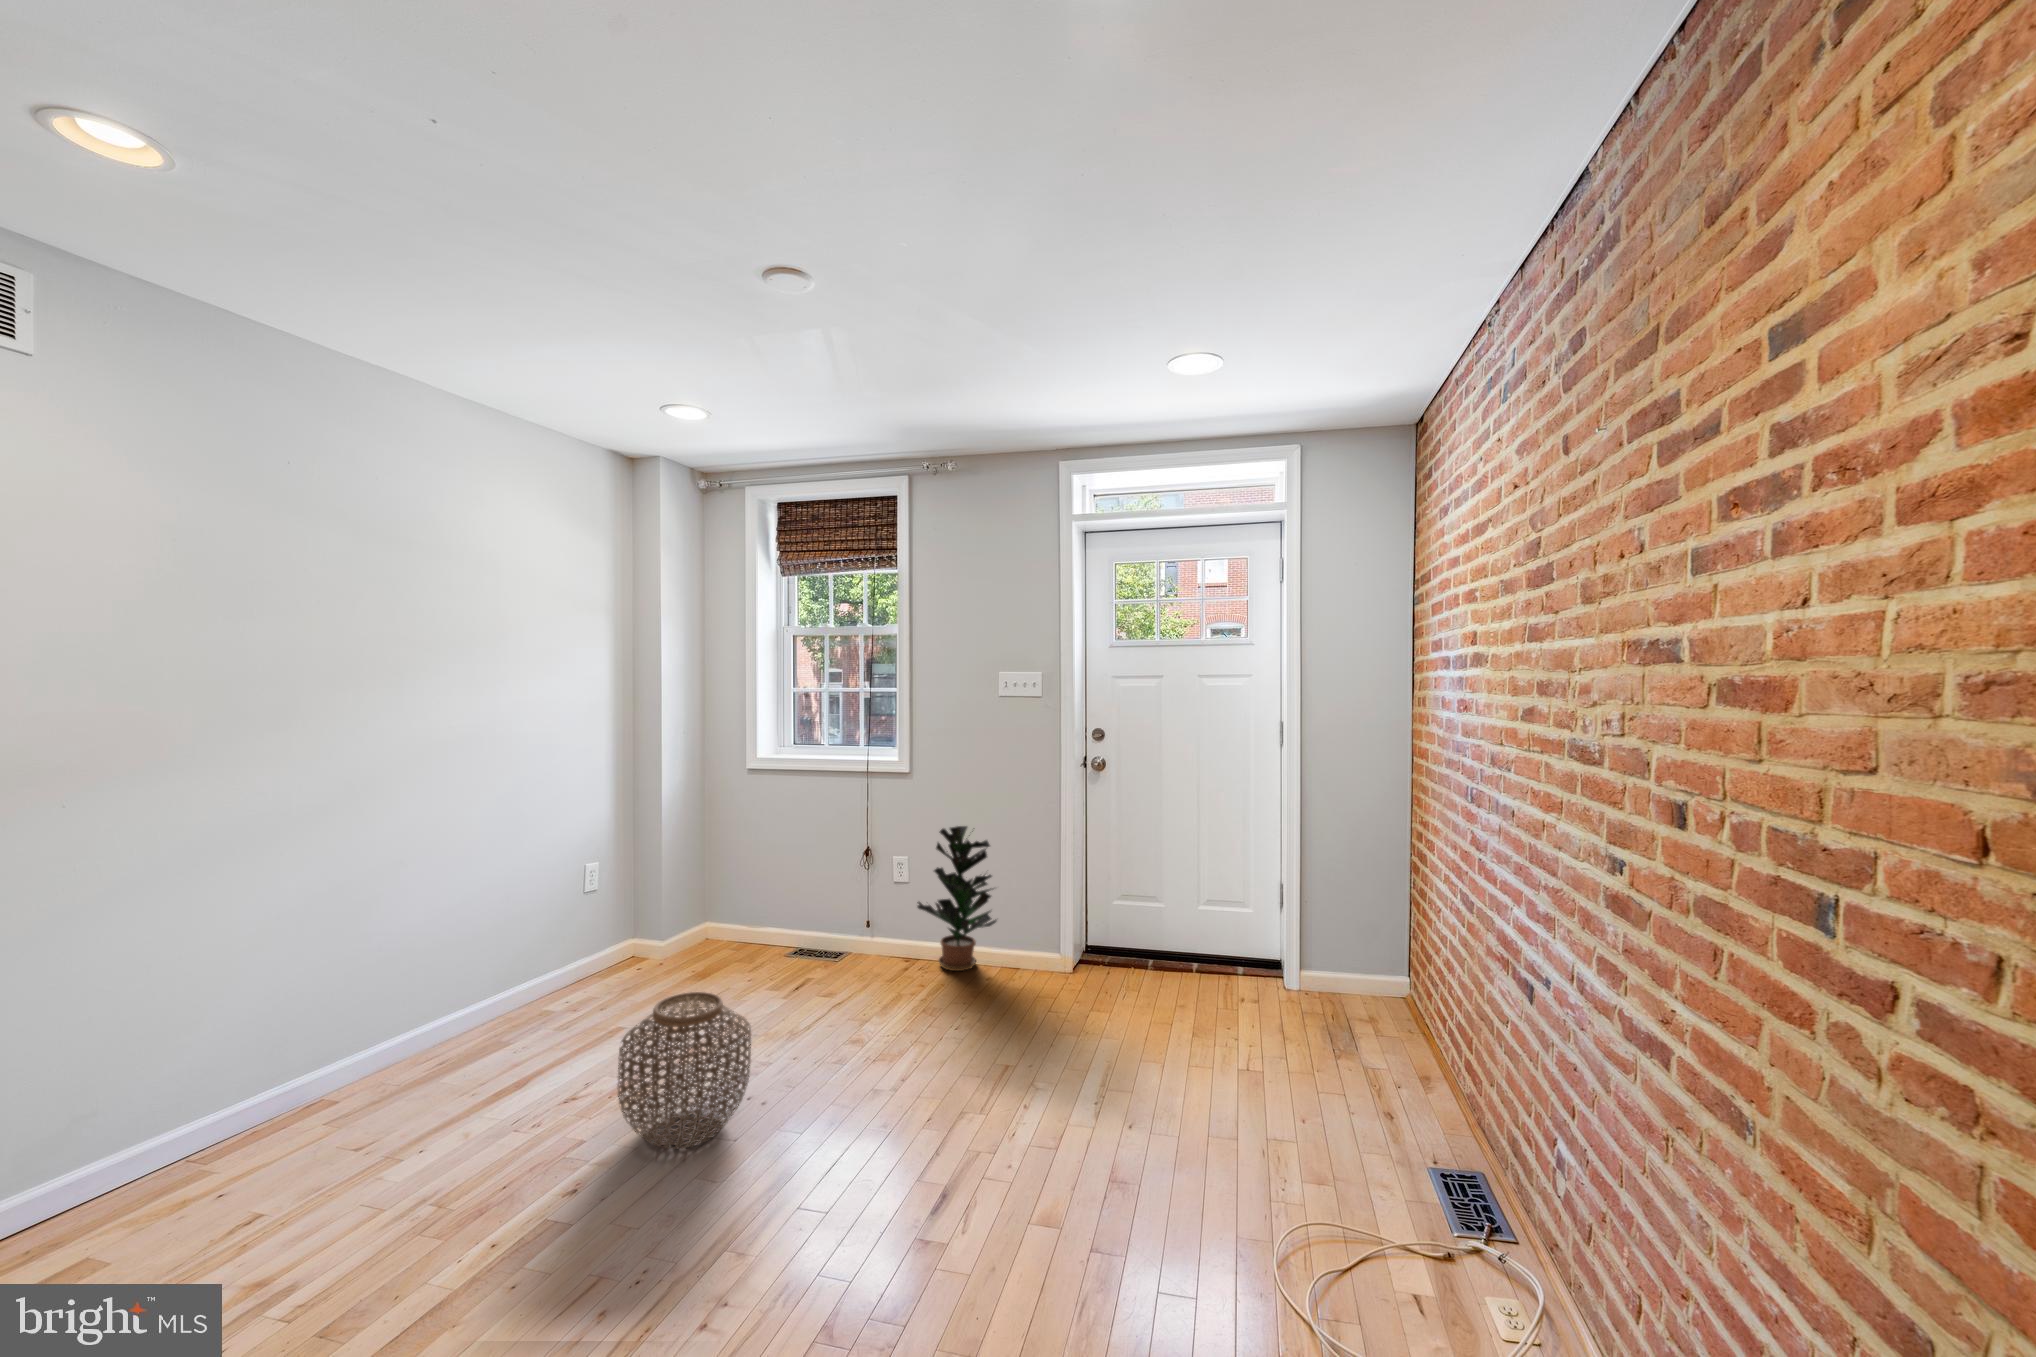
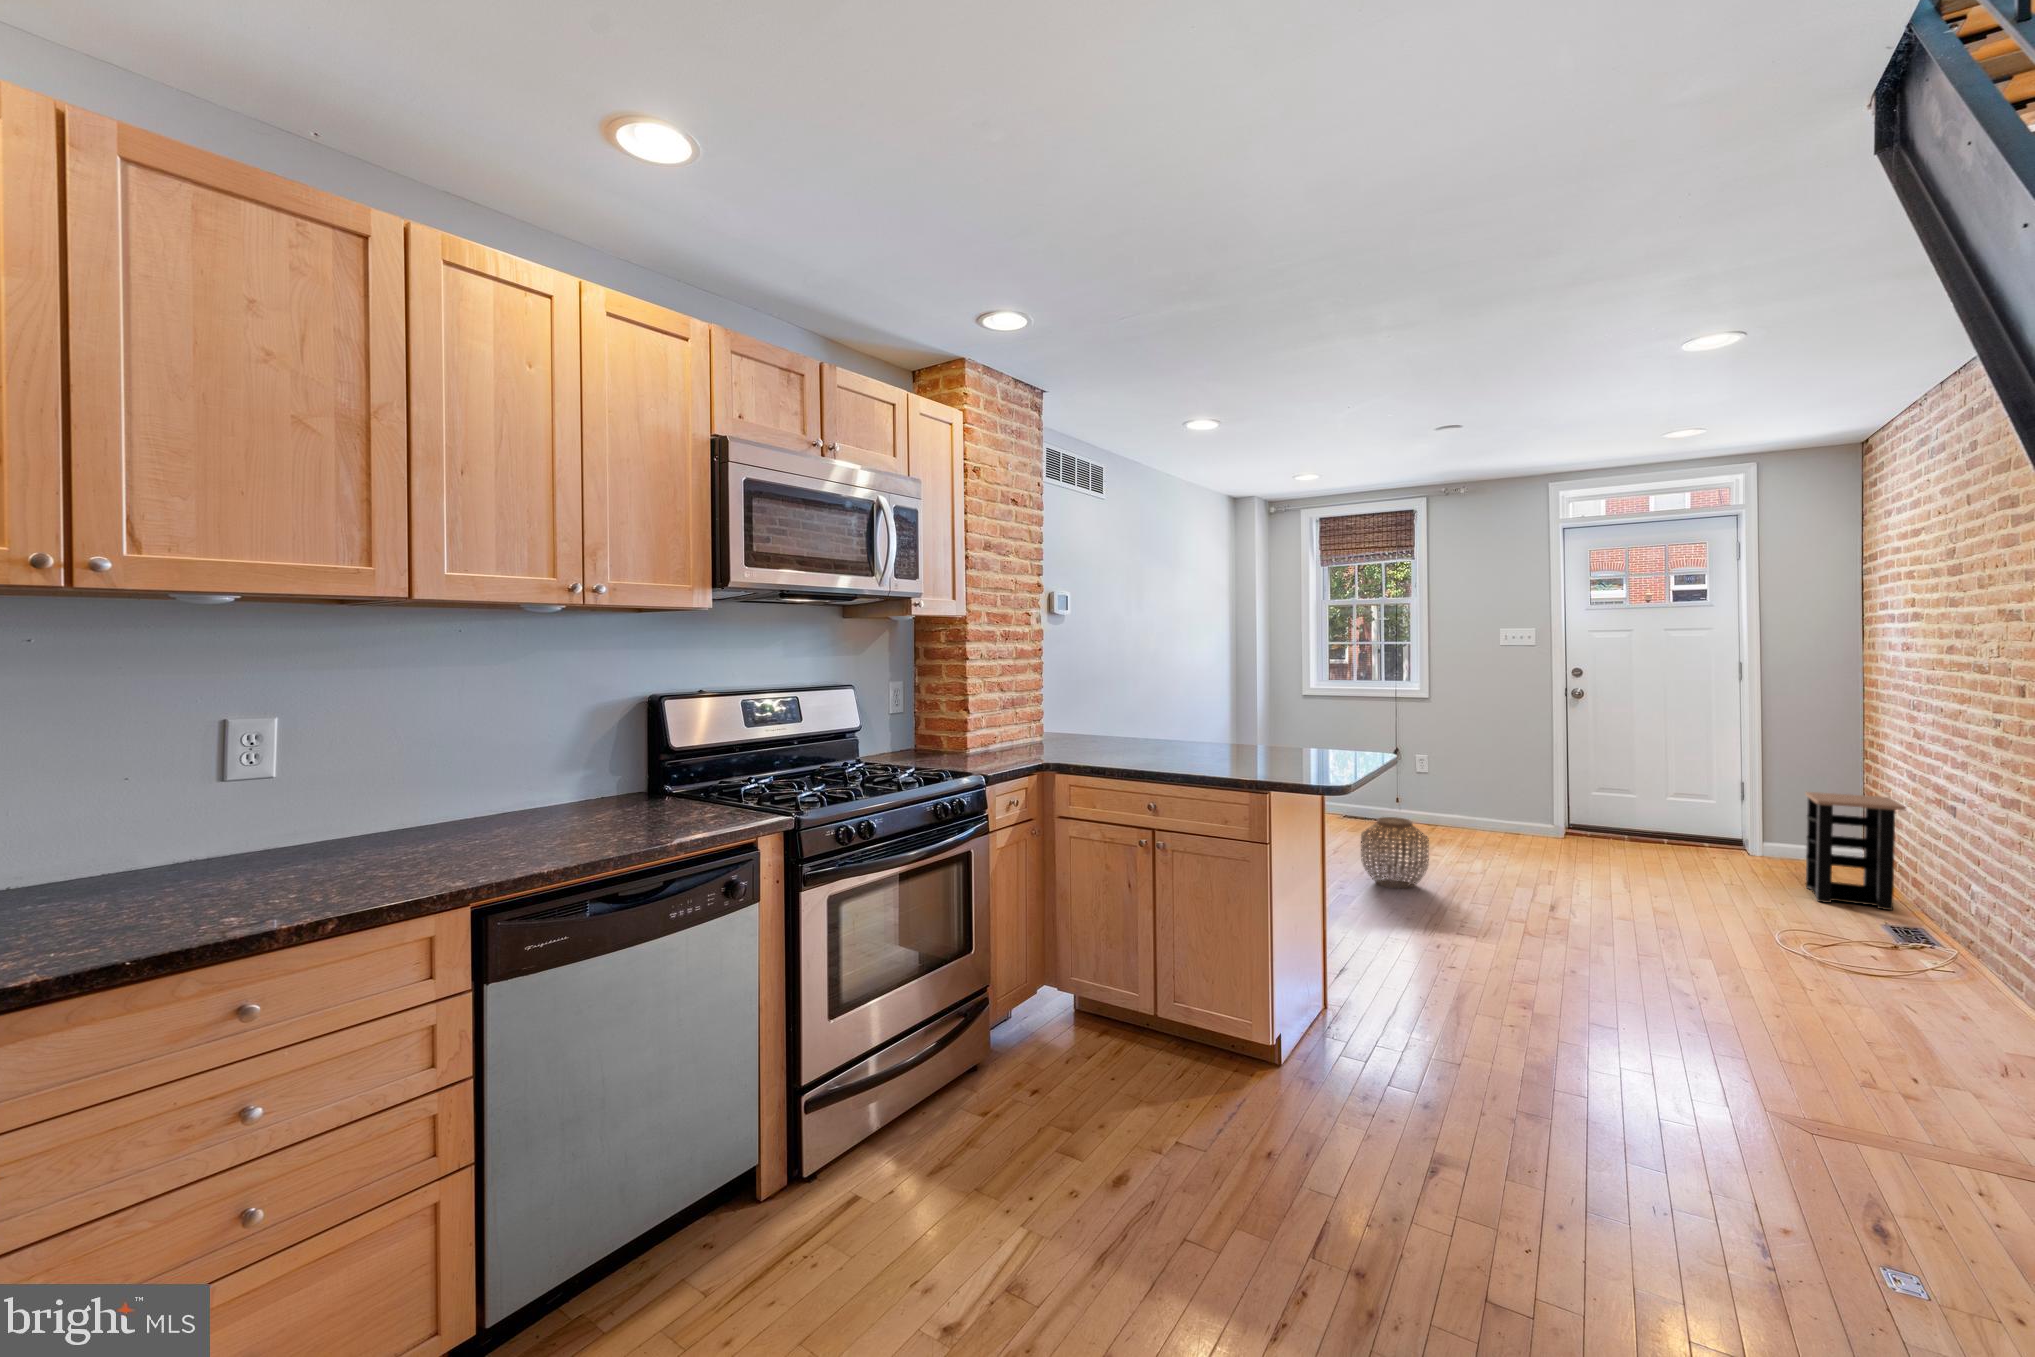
potted plant: present [917,826,997,971] -> none [1449,747,1515,840]
side table: none [1333,918,1461,1126] -> present [1805,792,1906,910]

